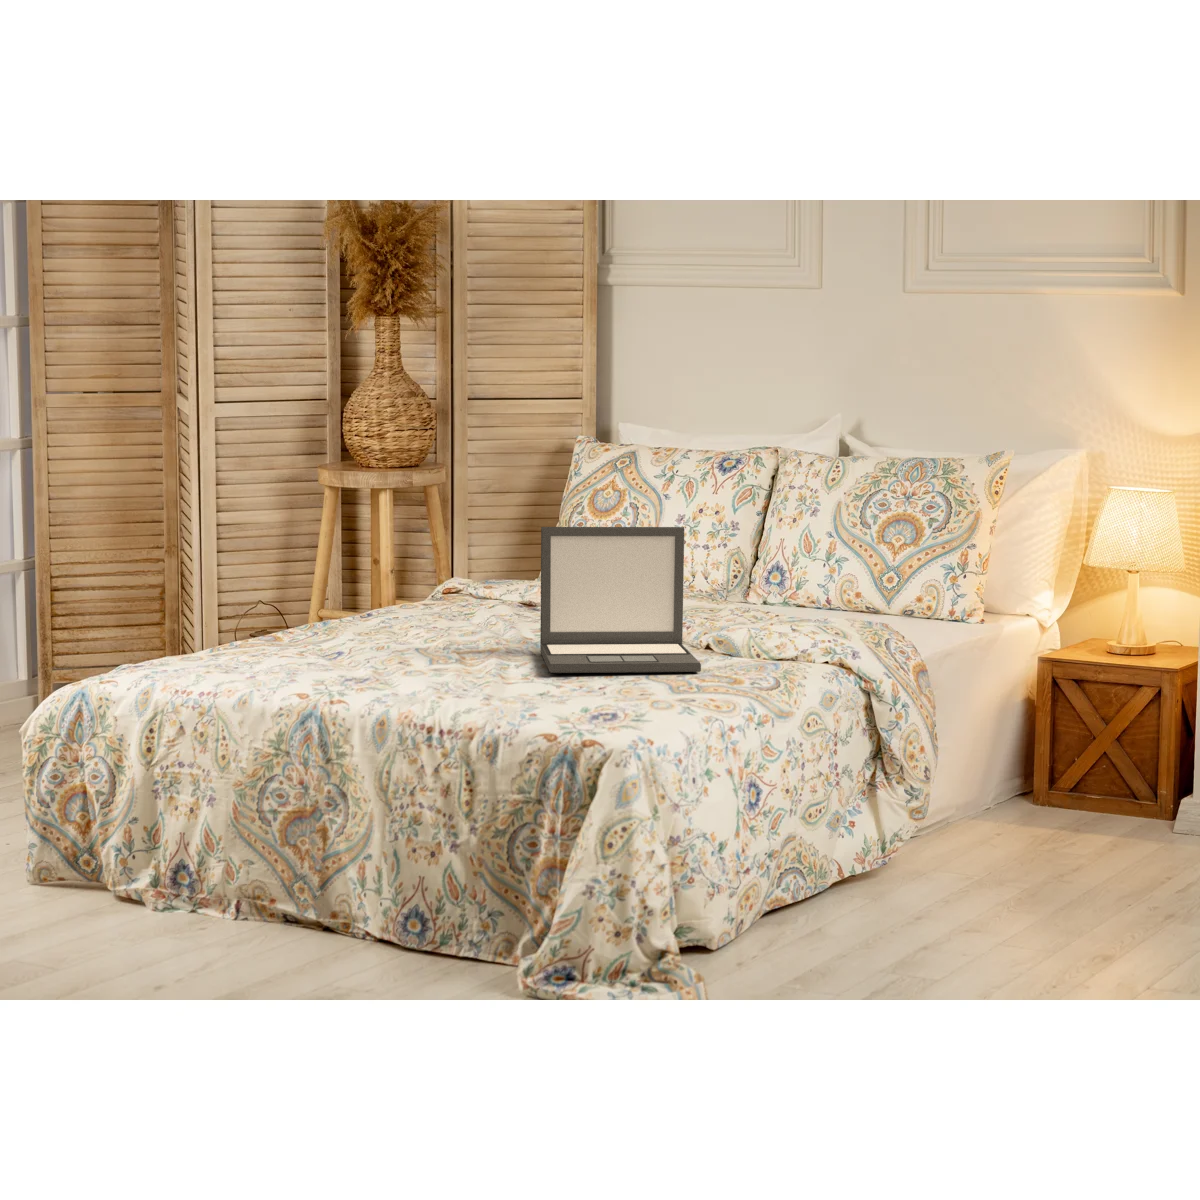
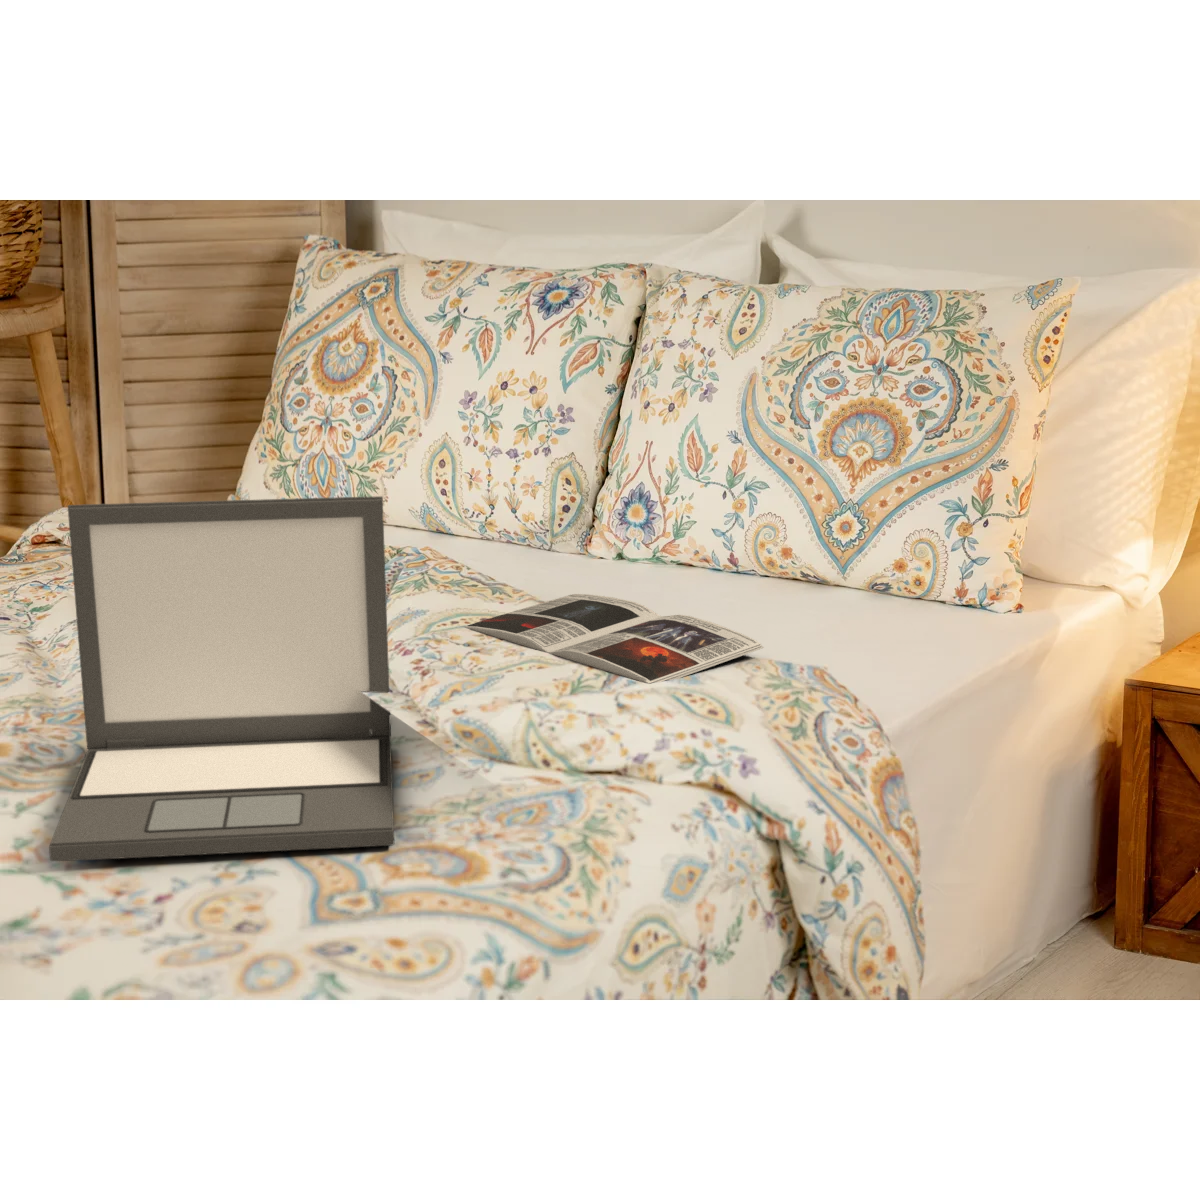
magazine: none [696,605,855,630] -> present [465,594,764,684]

